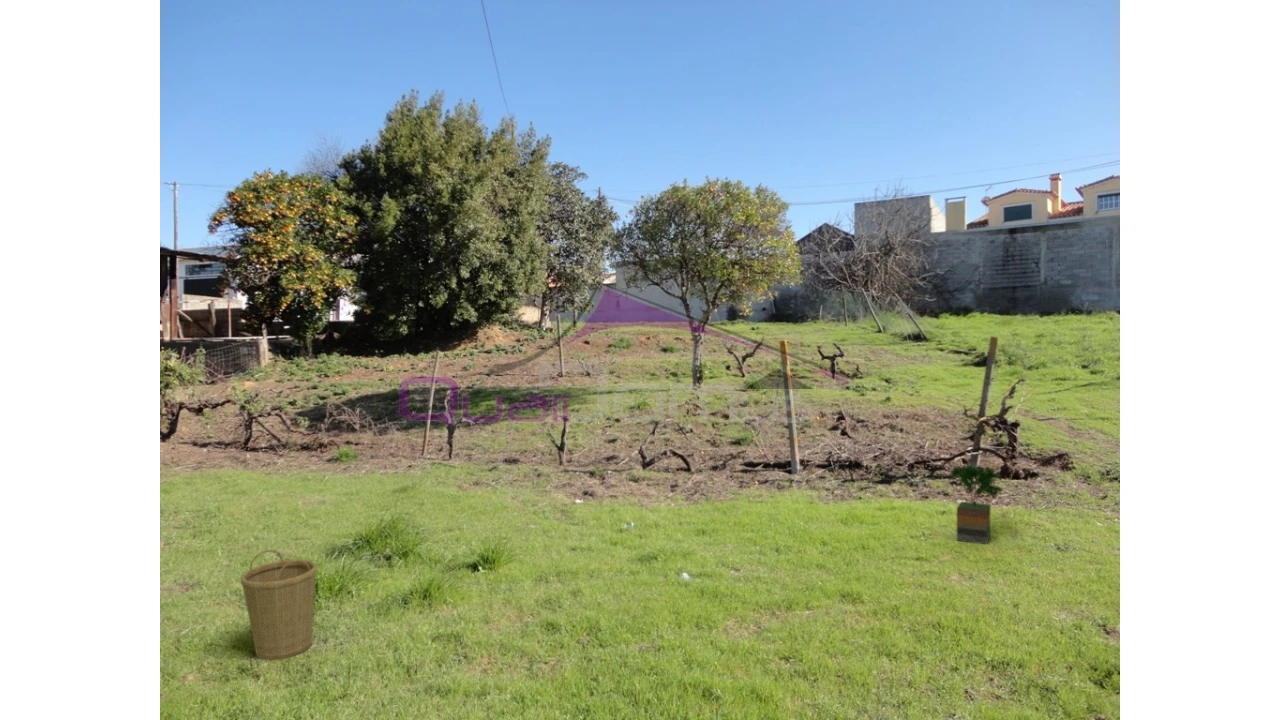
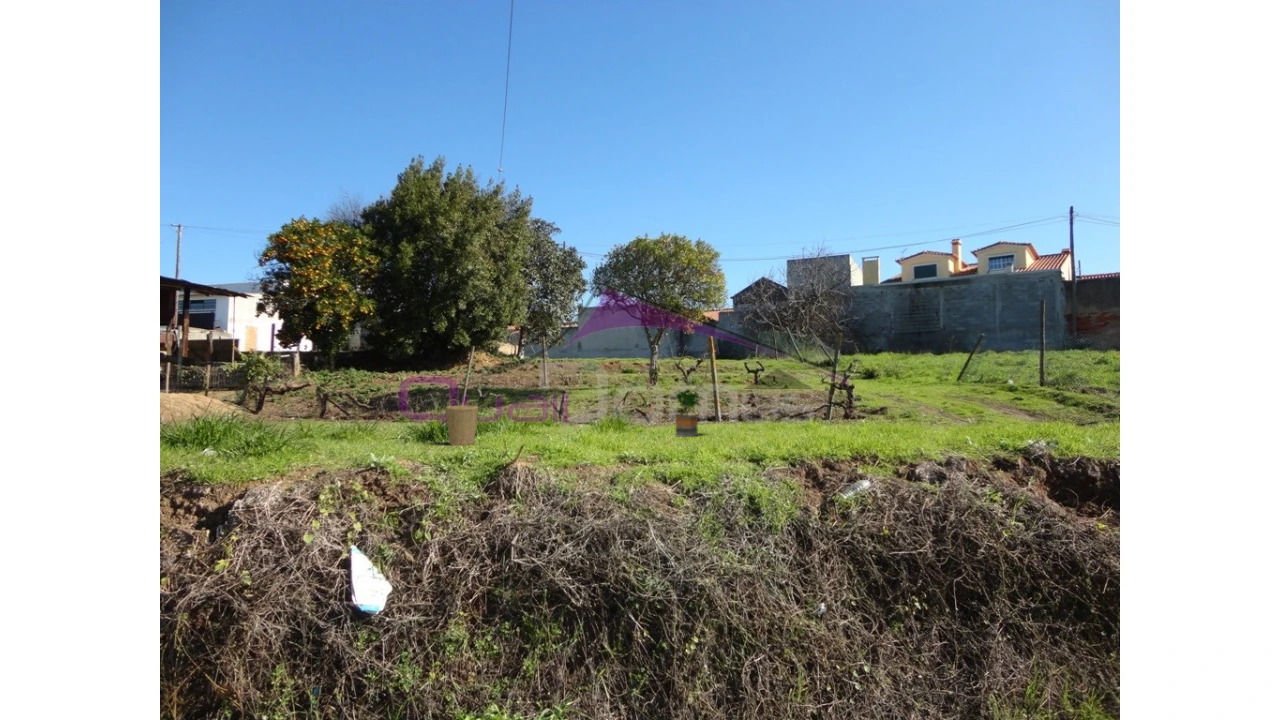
potted tree: present [951,465,1002,544] -> present [676,392,702,437]

